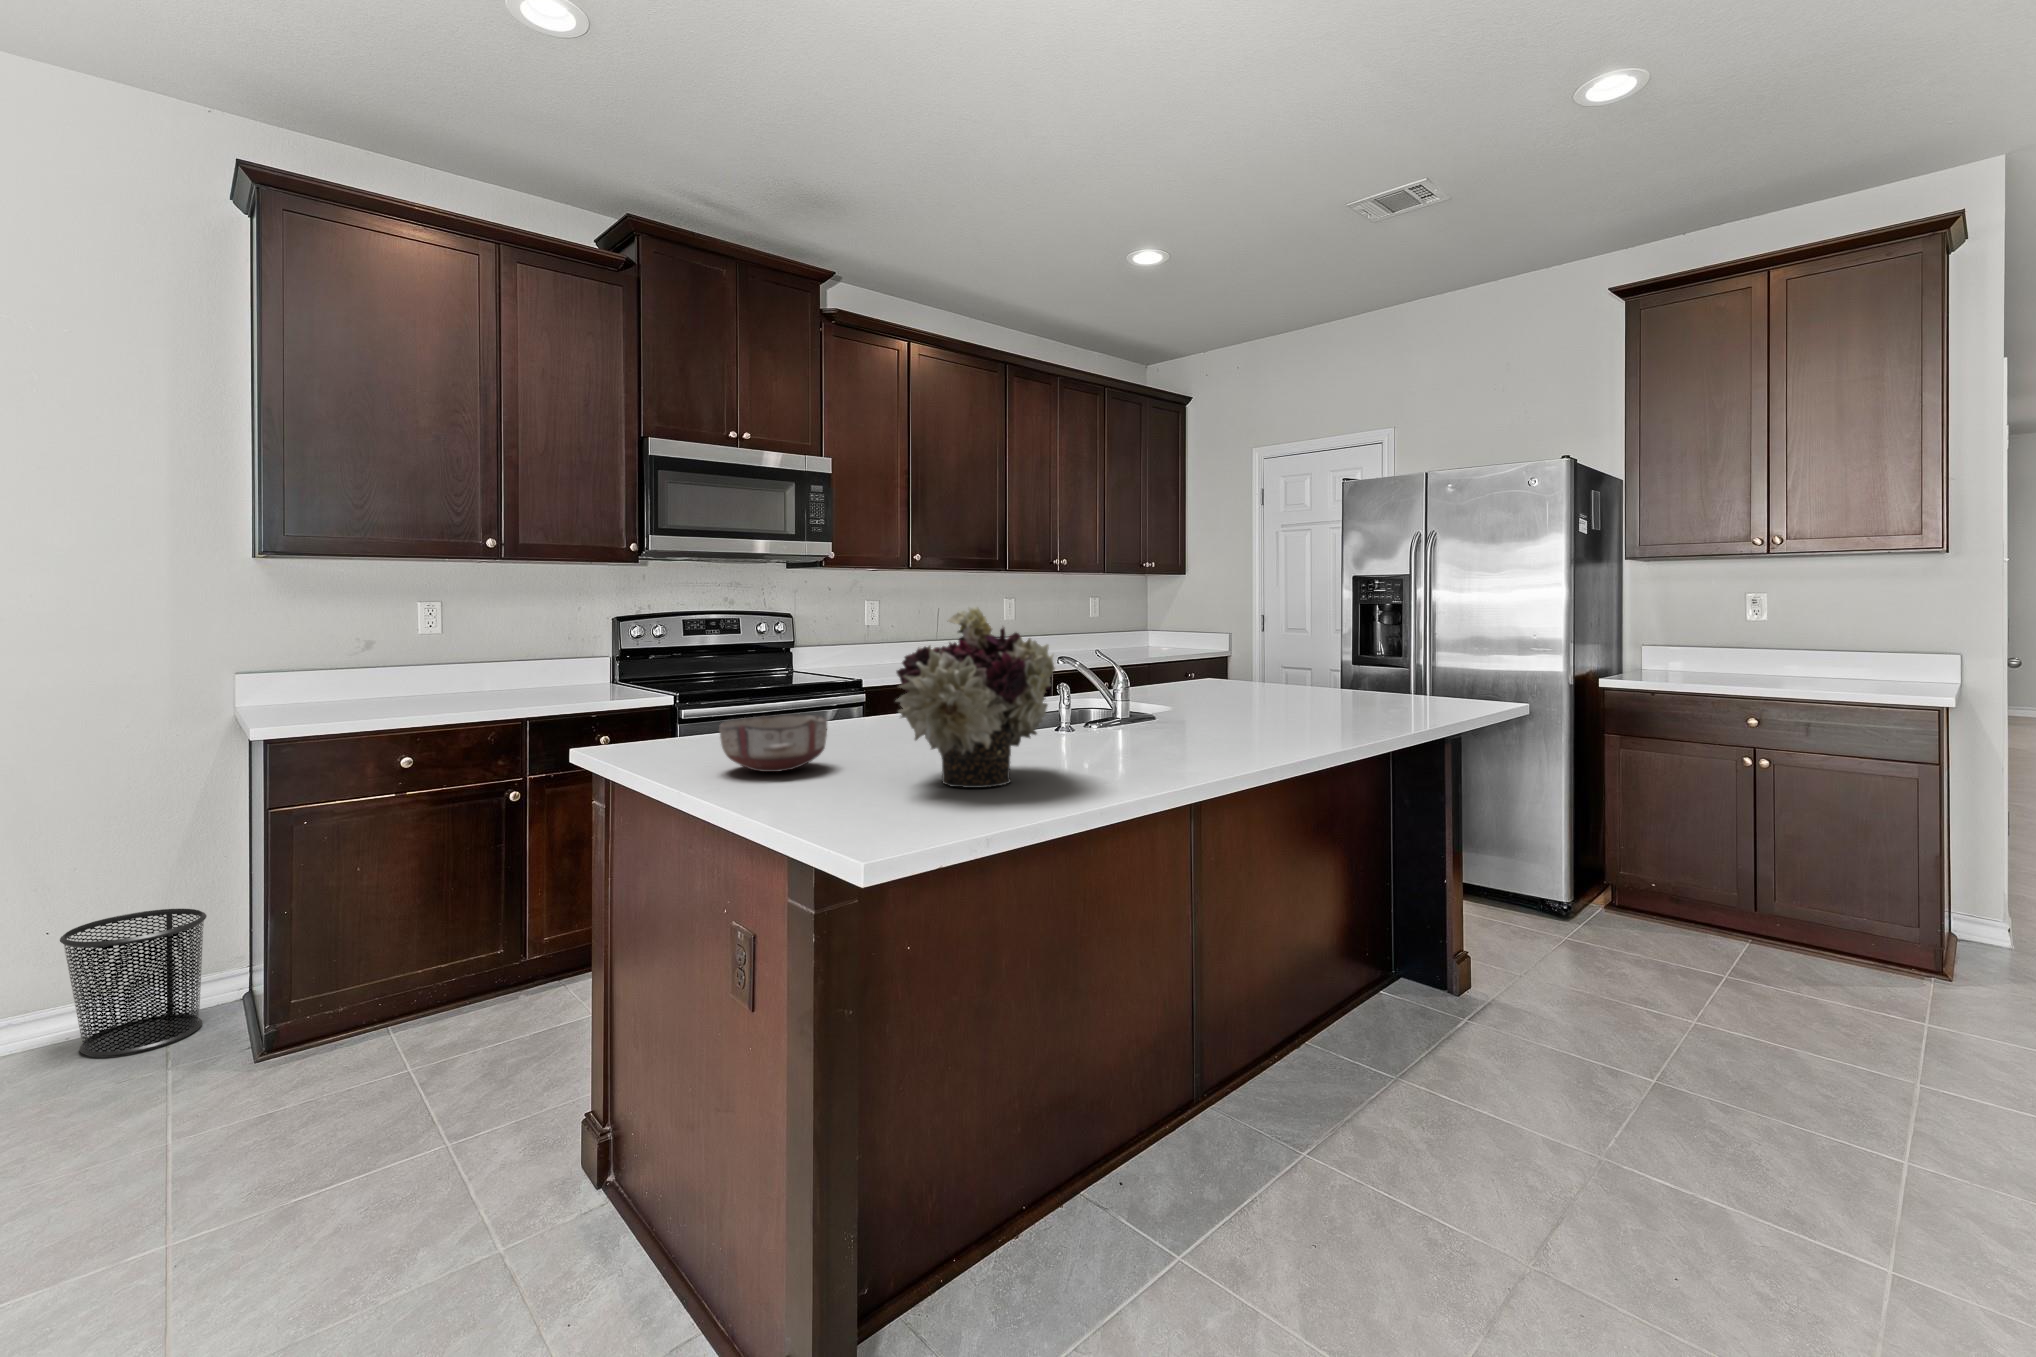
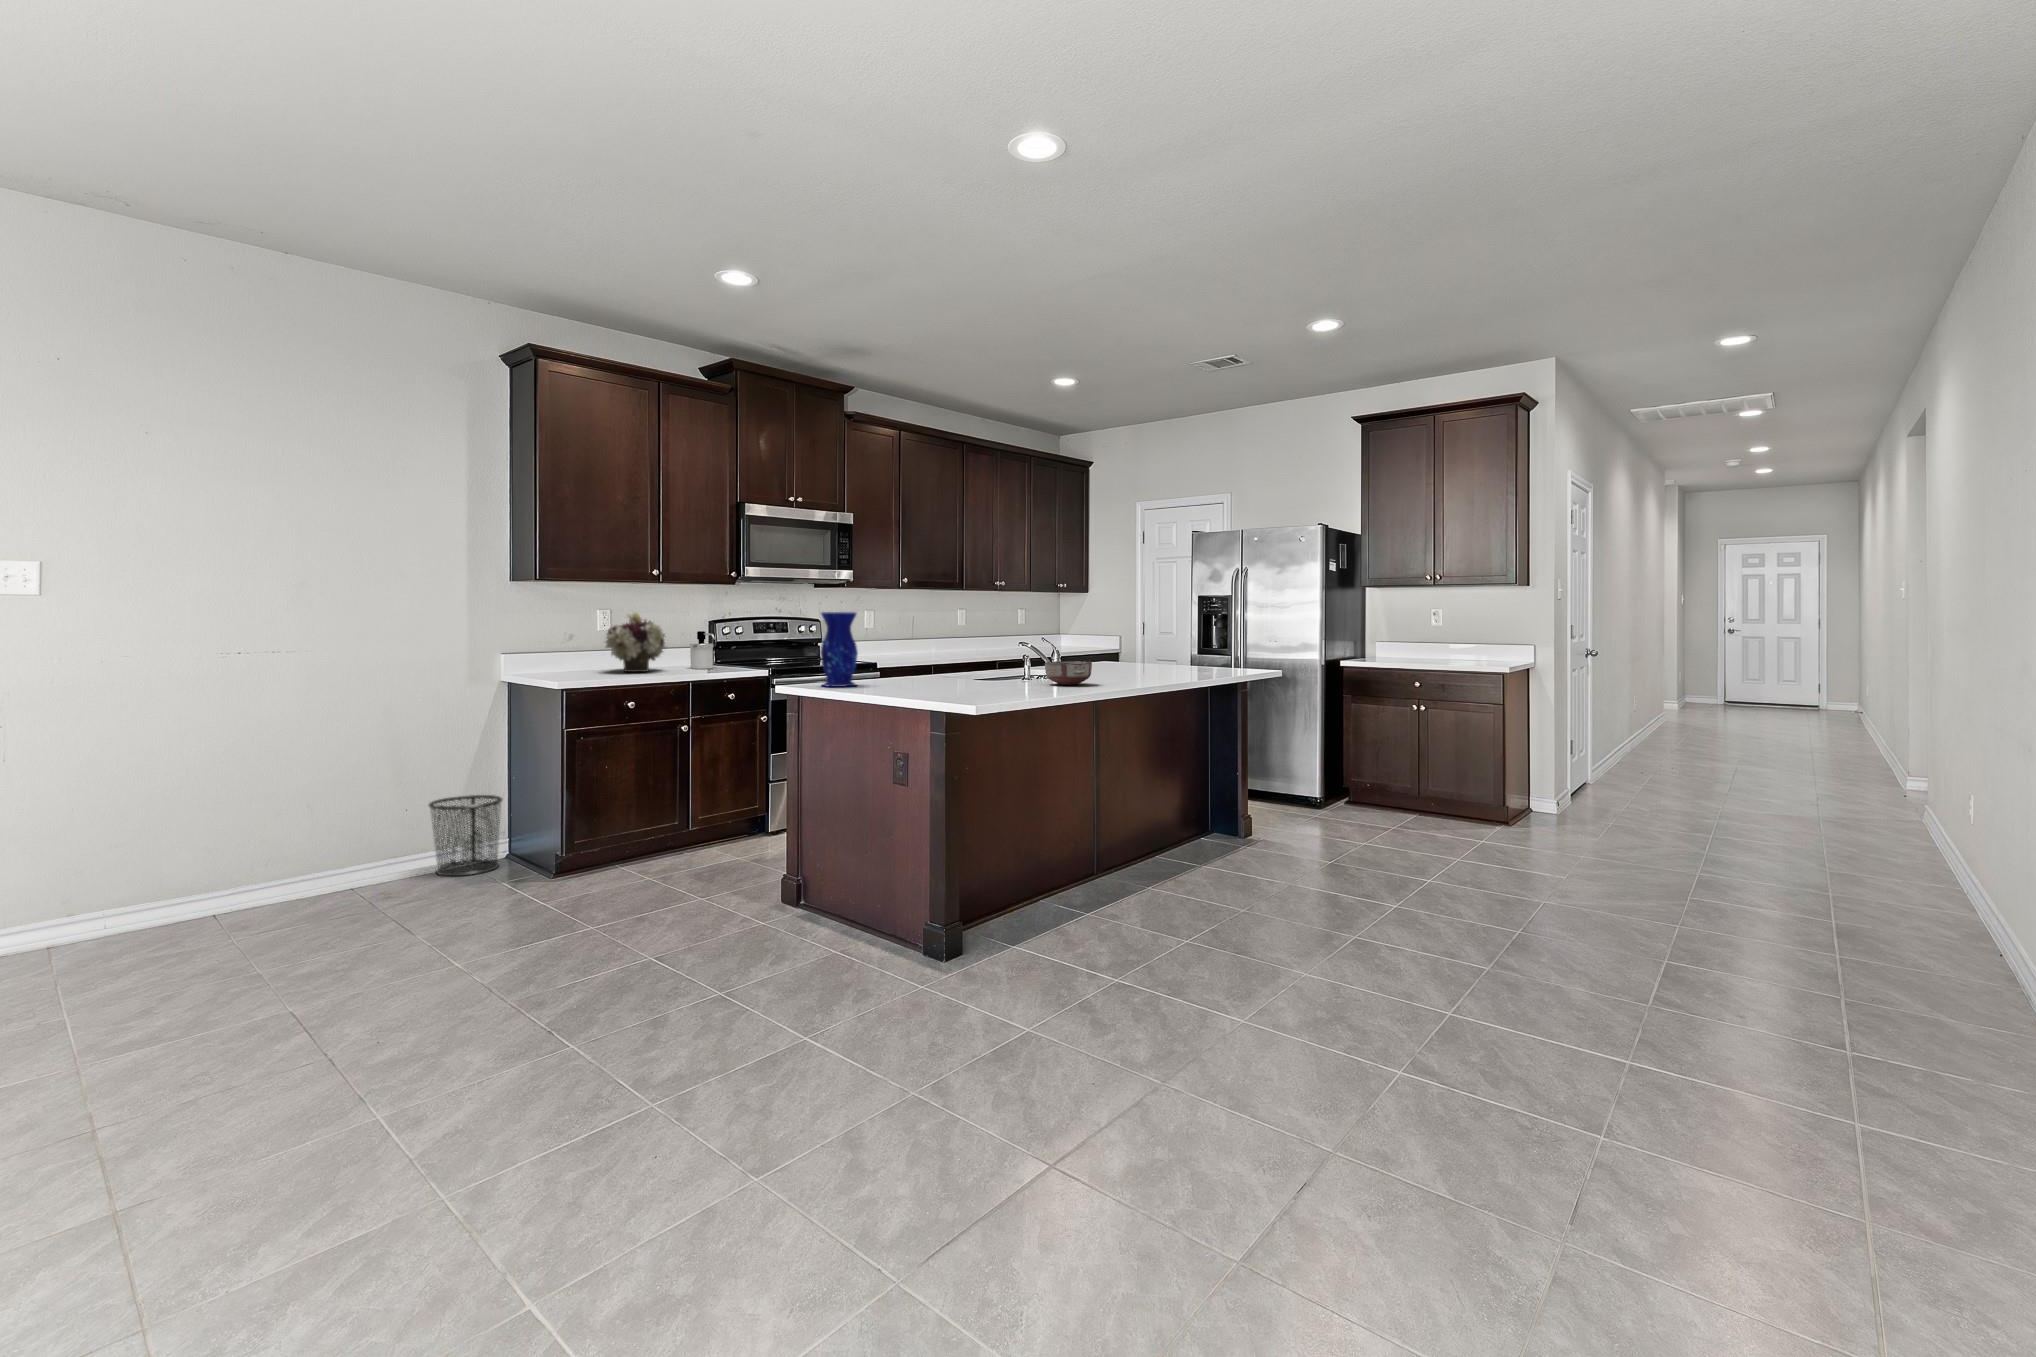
flower arrangement: present [896,606,1055,788] -> present [605,612,665,672]
vase: none [634,609,715,762] -> present [821,612,858,687]
soap dispenser: none [548,637,588,697] -> present [689,631,715,669]
ceramic bowl: present [719,714,827,772] -> present [1045,661,1092,685]

